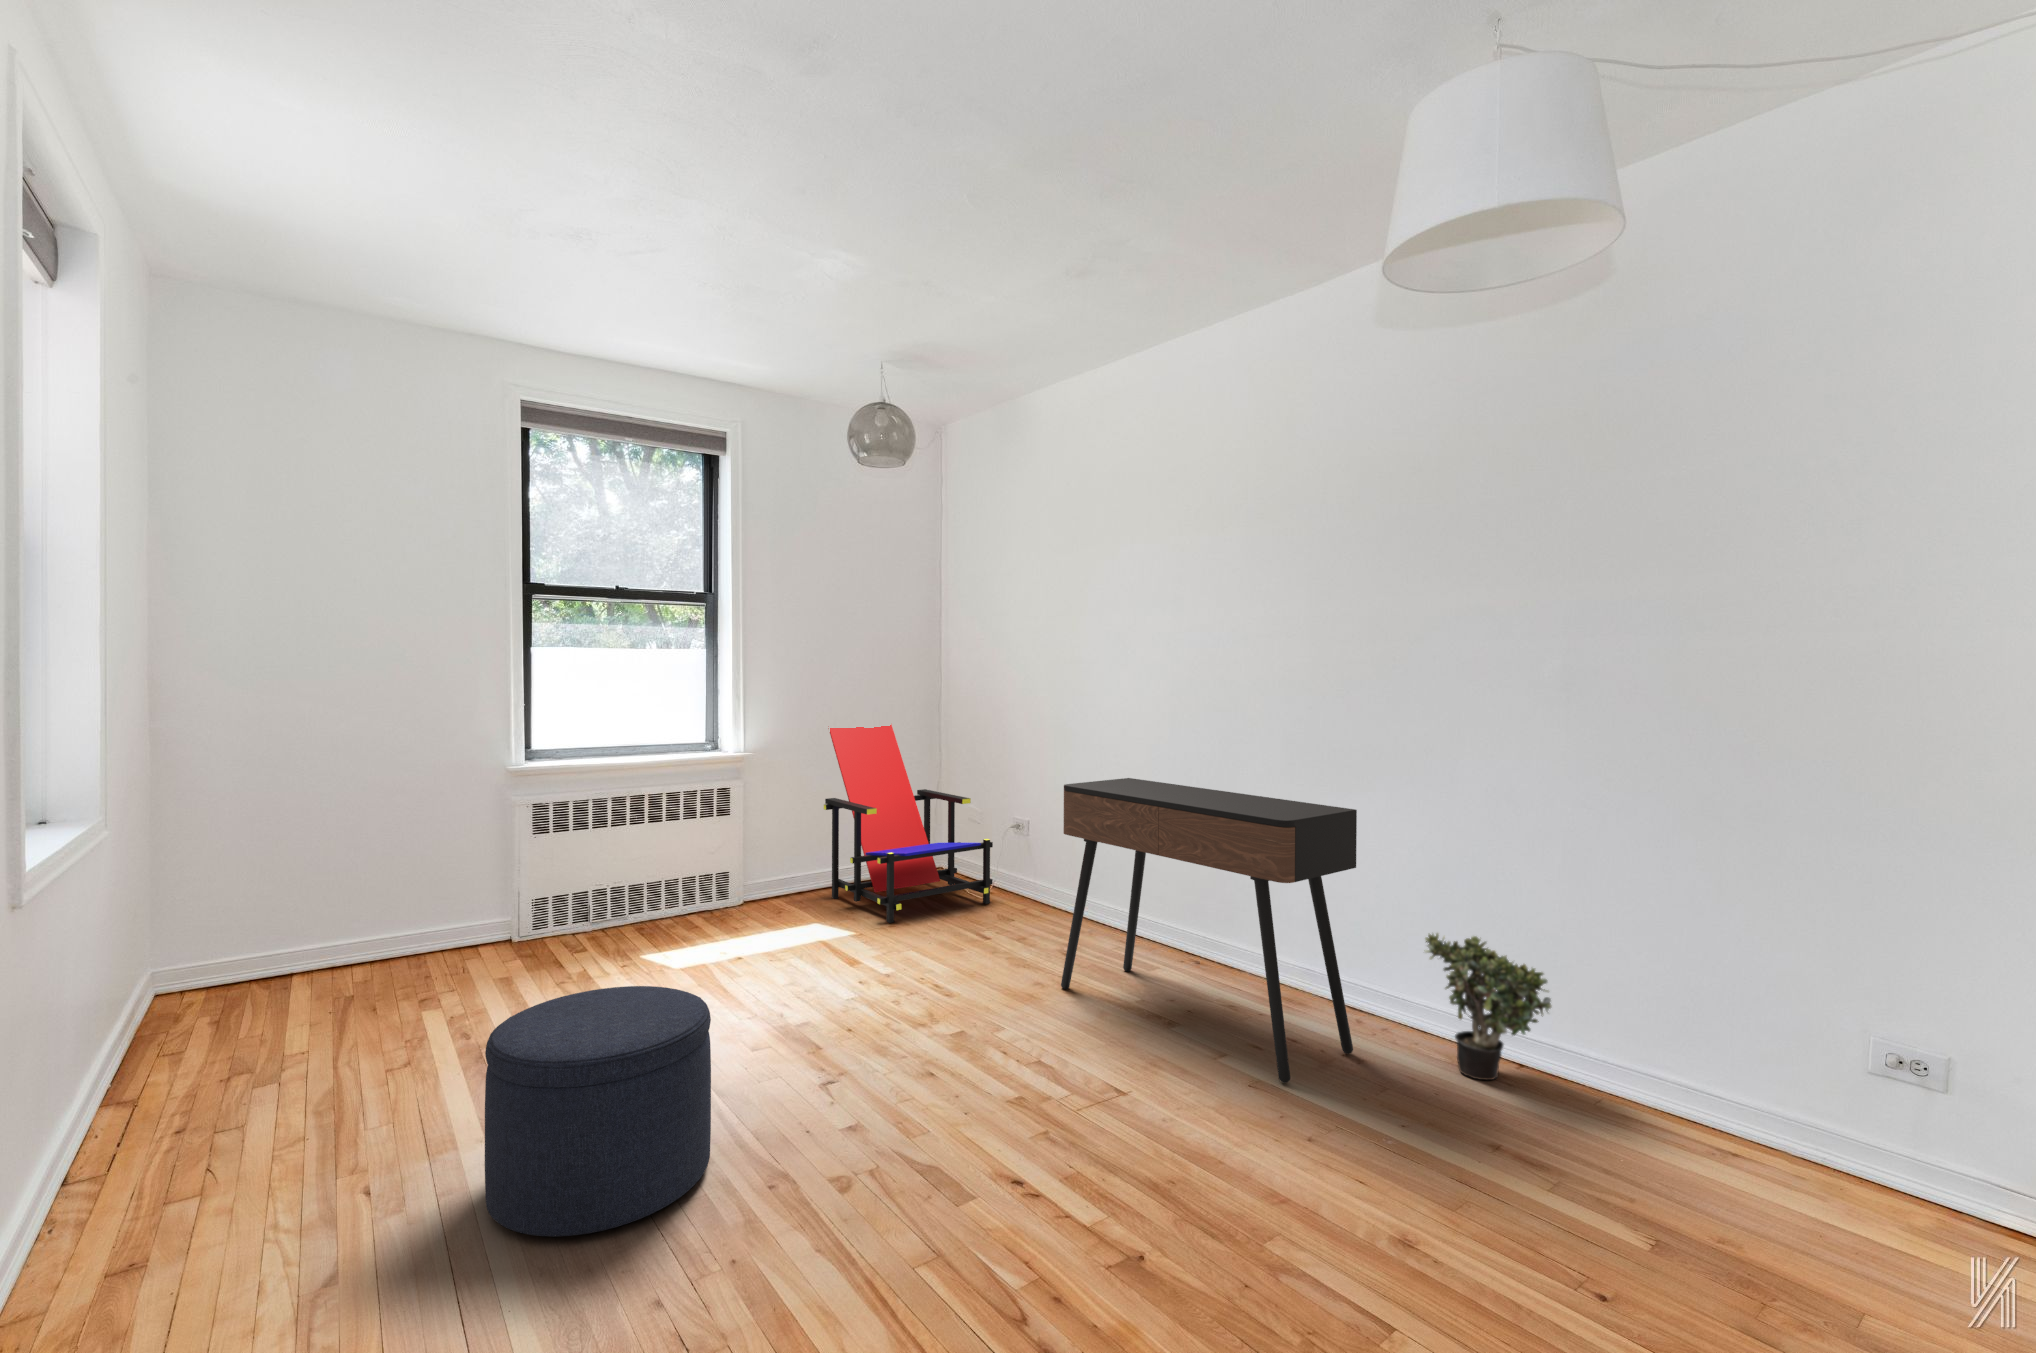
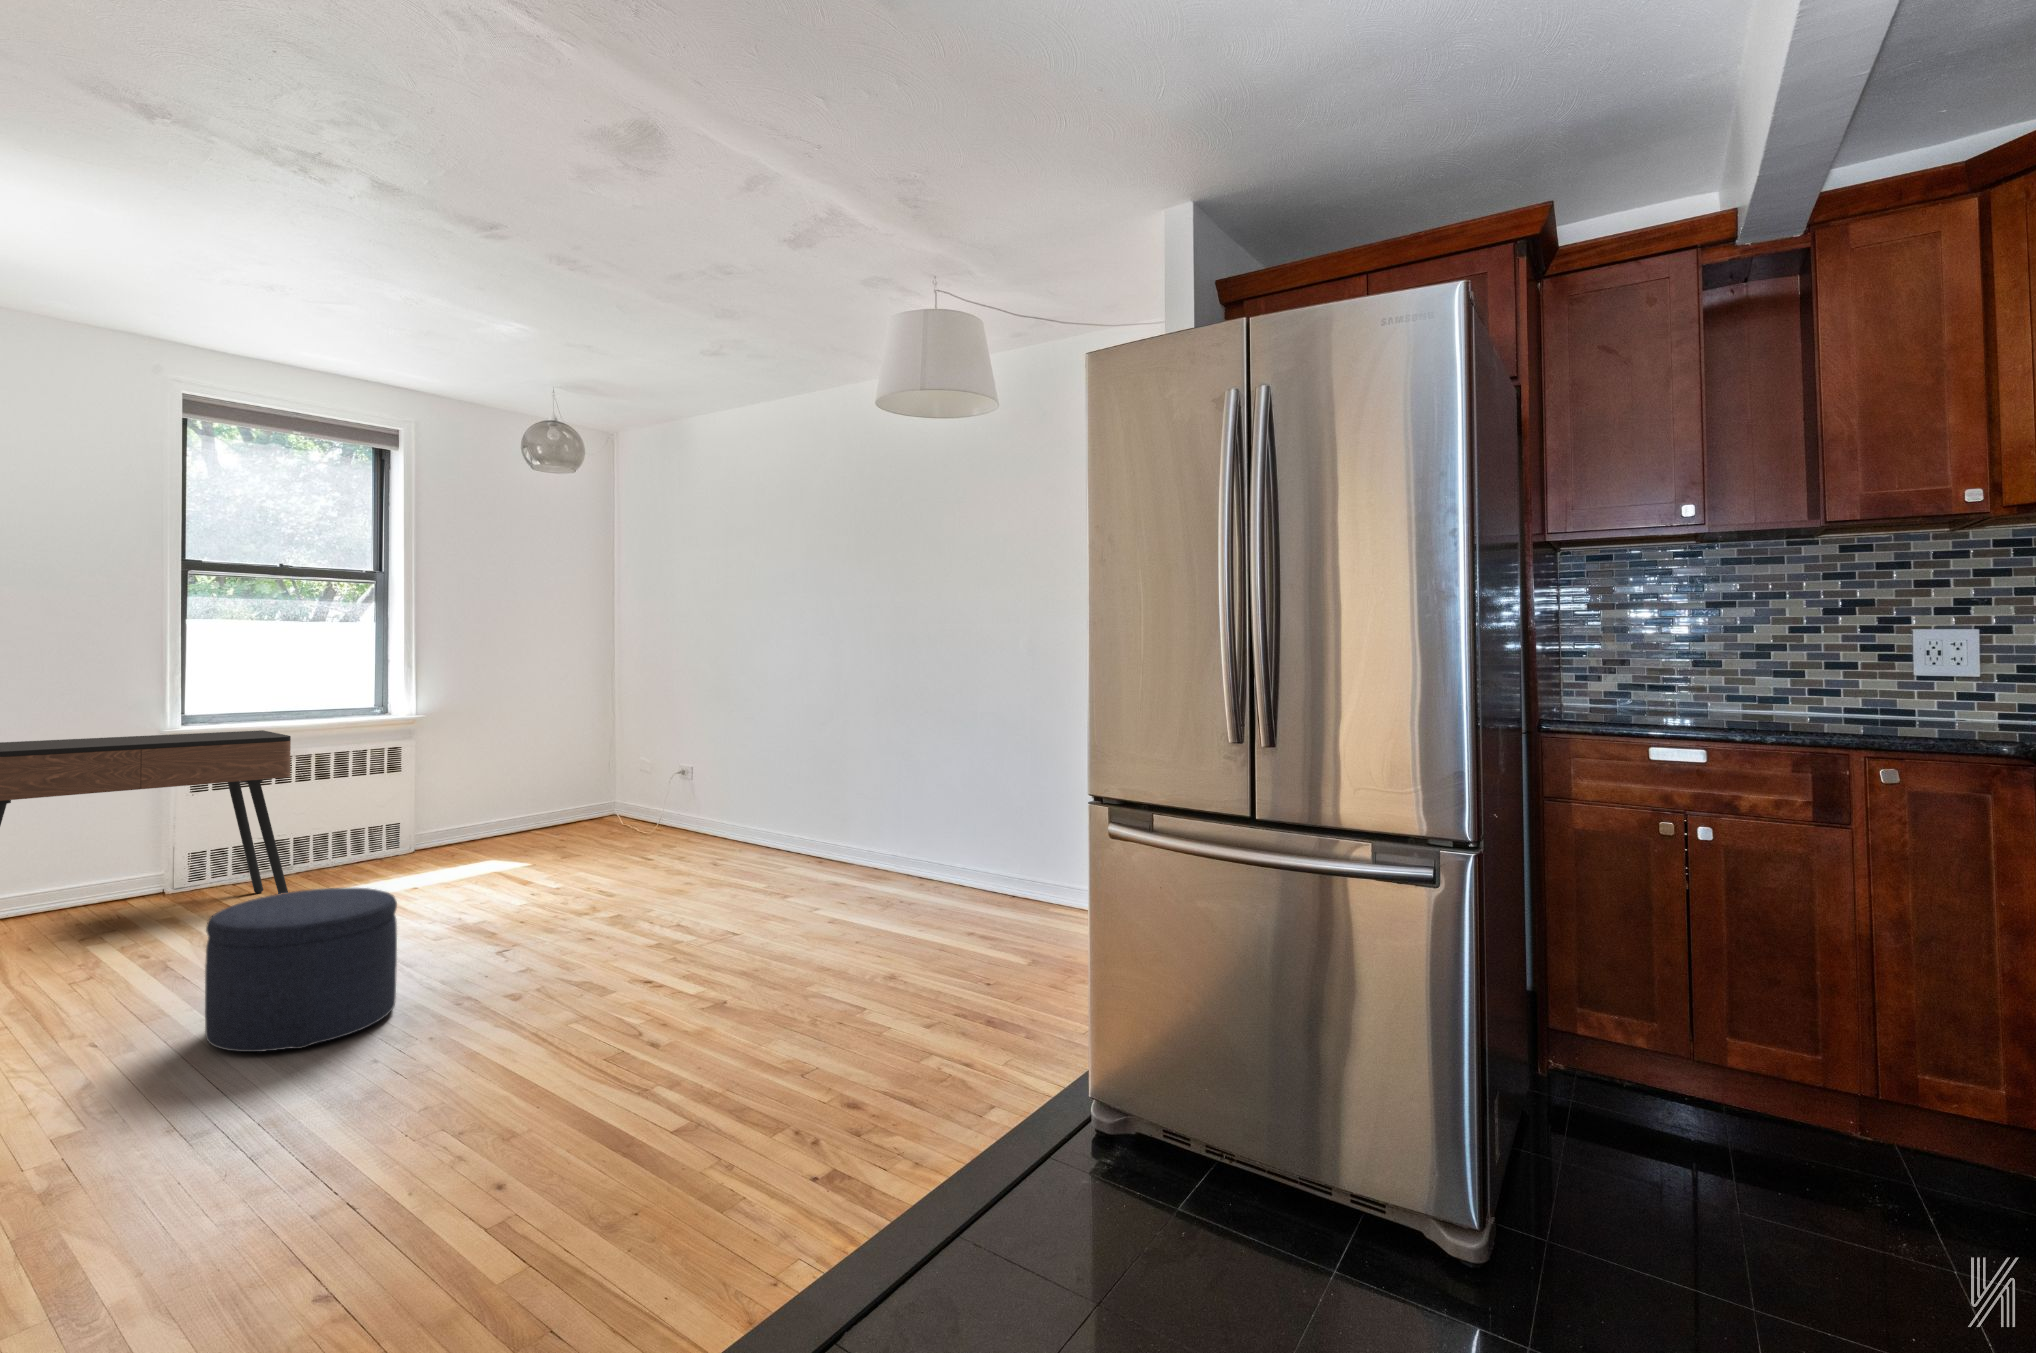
lounge chair: present [824,725,993,923] -> none [495,694,654,862]
console table: present [1061,778,1357,1083] -> present [0,730,291,894]
potted plant: present [1424,933,1551,1080] -> none [941,835,1014,927]

